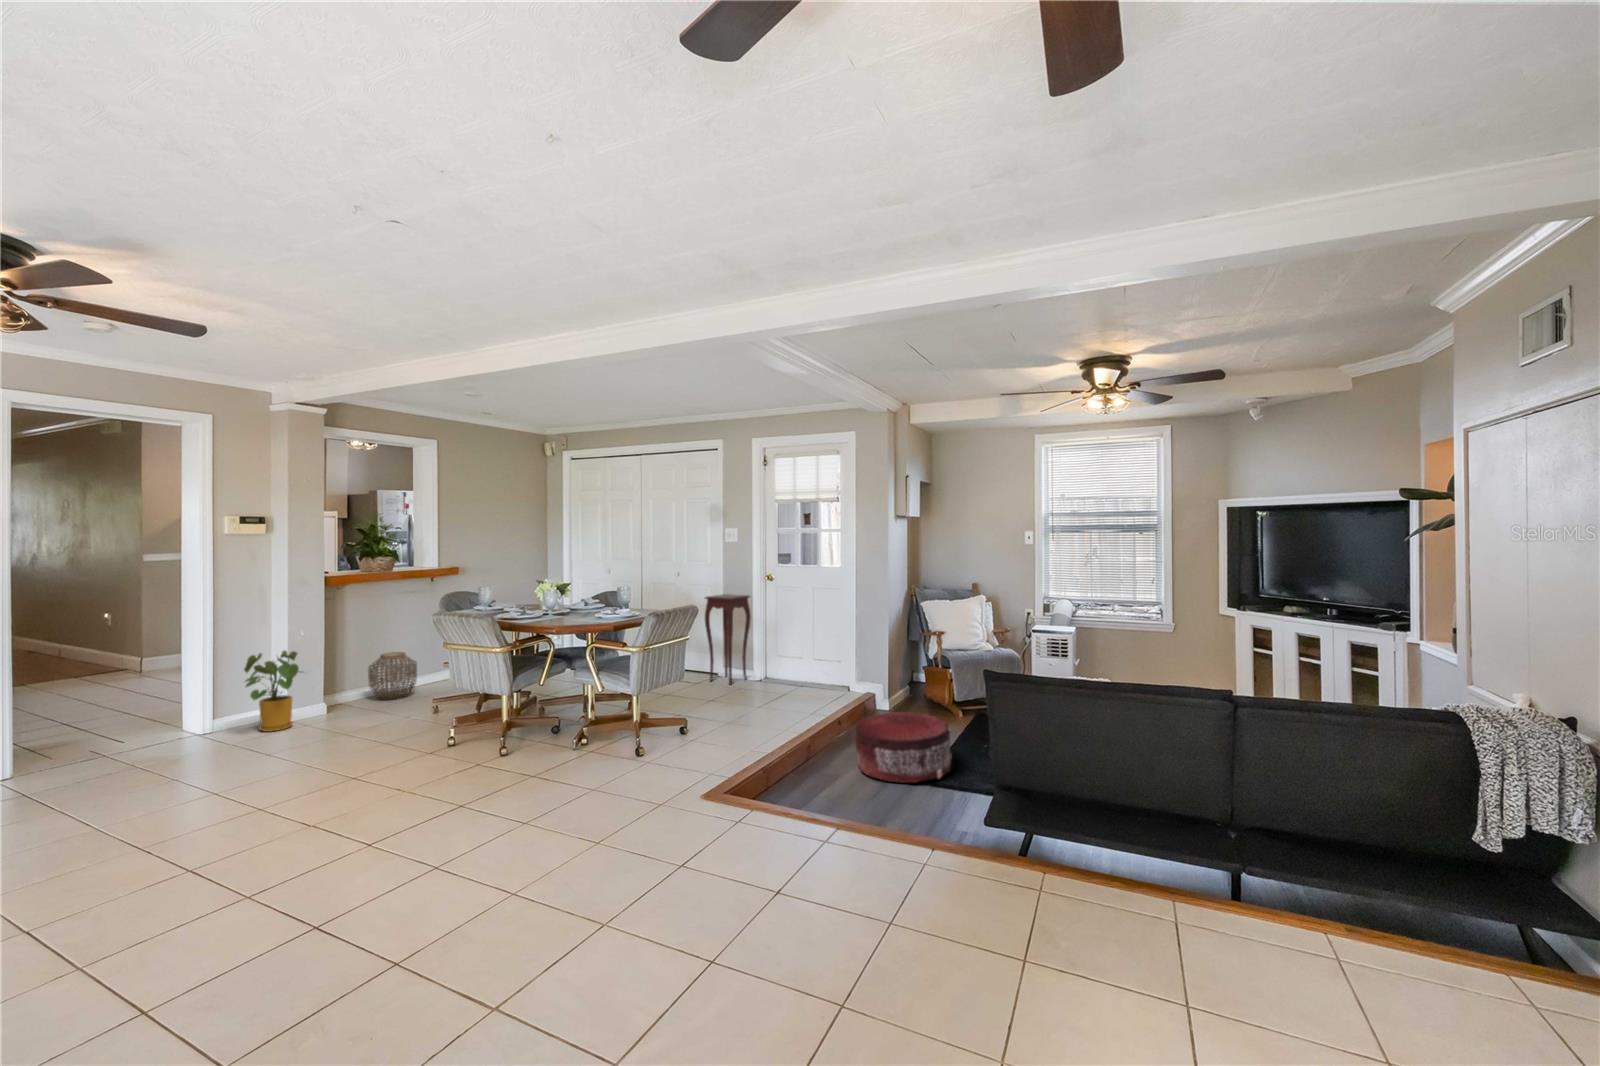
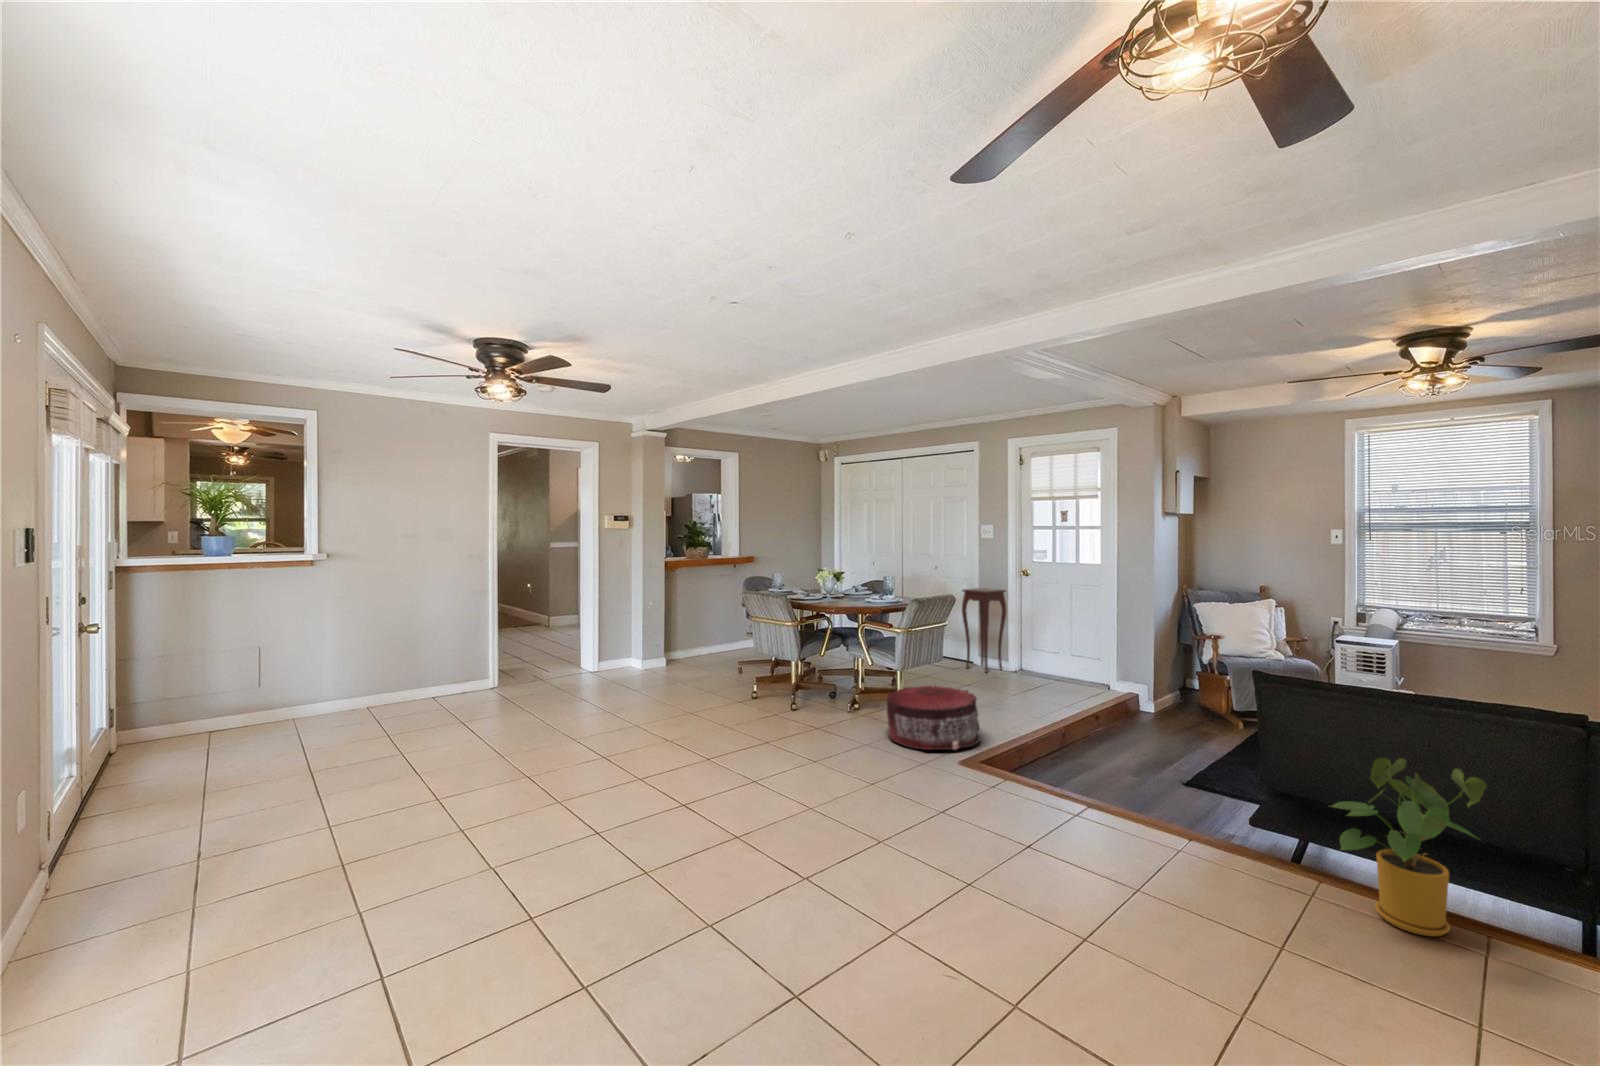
house plant: present [244,651,303,732] -> present [1333,758,1487,936]
woven basket: present [368,652,417,700] -> none [693,624,726,661]
pouf: present [854,712,954,783] -> present [887,686,980,750]

